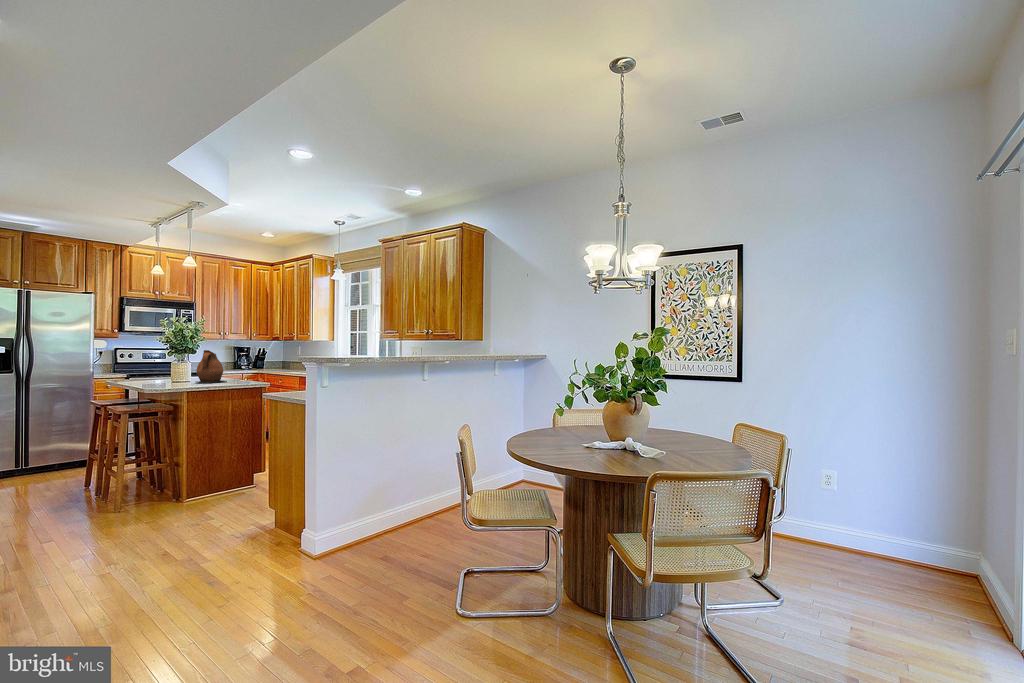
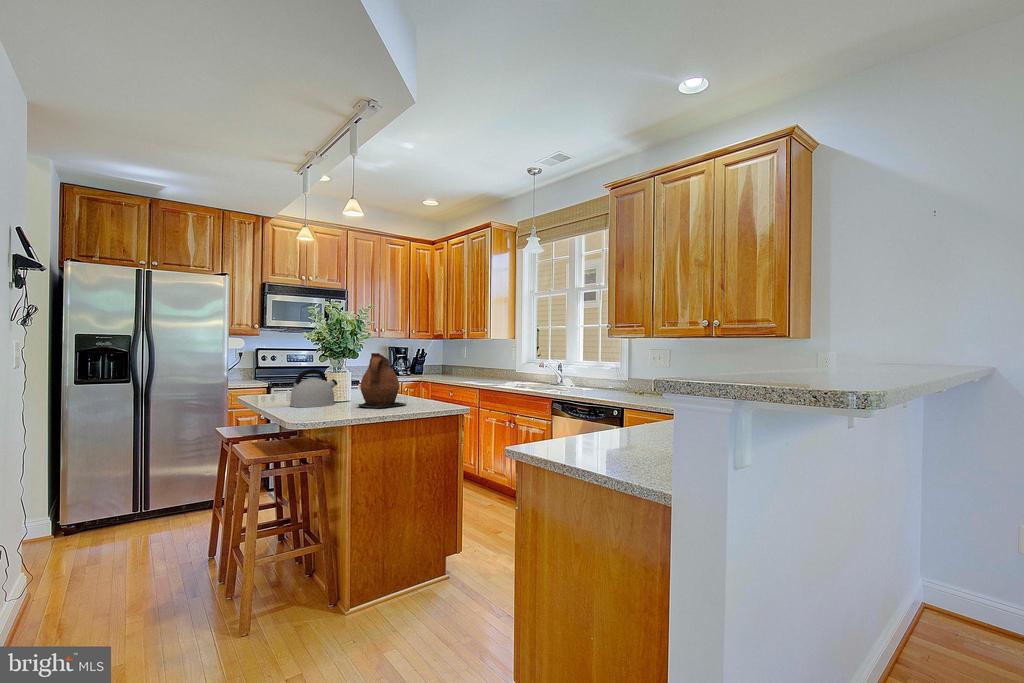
kettle: none [147,361,182,384] -> present [290,369,337,407]

